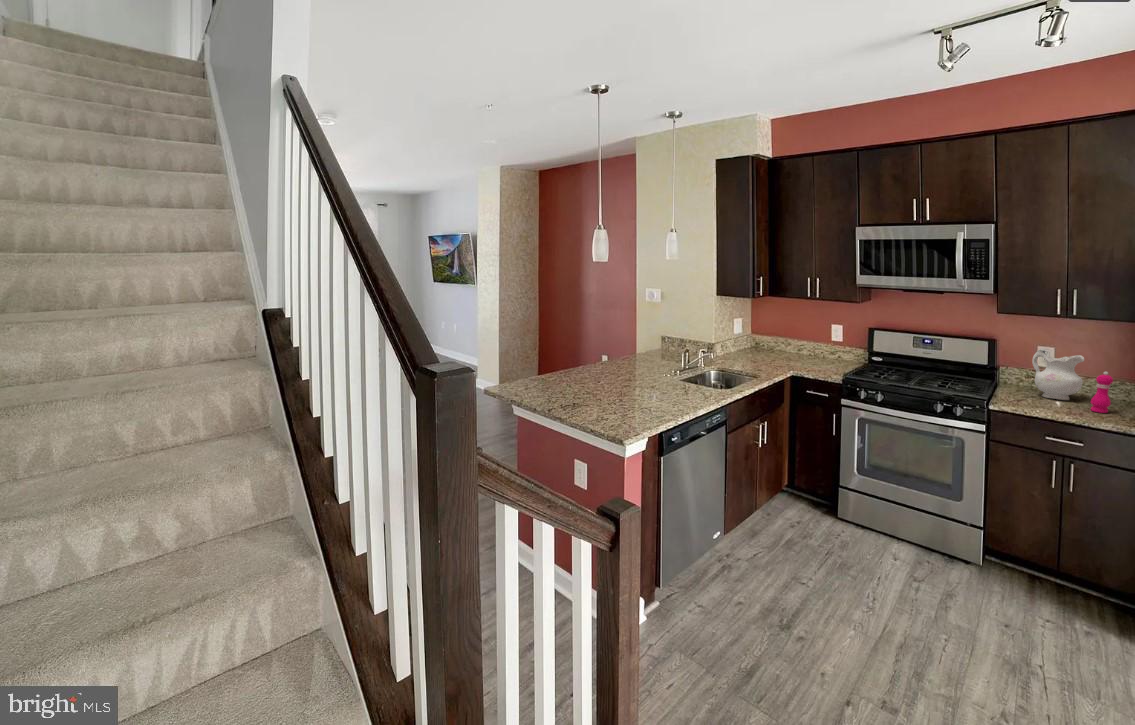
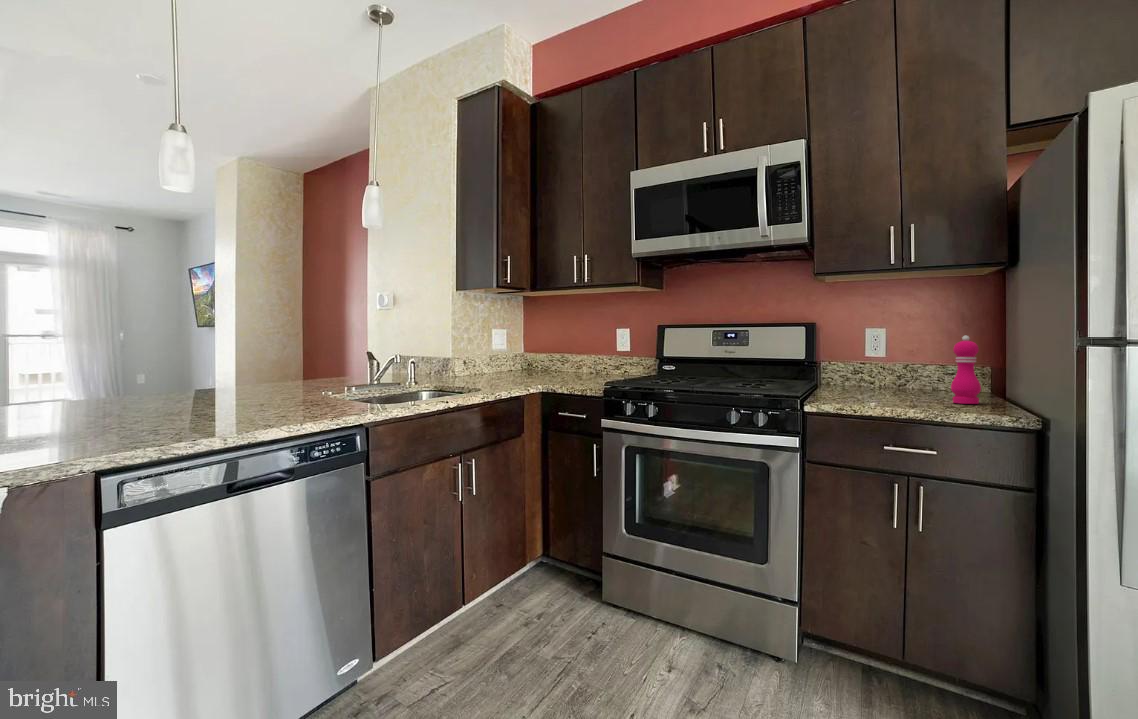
ceramic pitcher: present [1032,350,1084,400] -> none [861,323,933,396]

